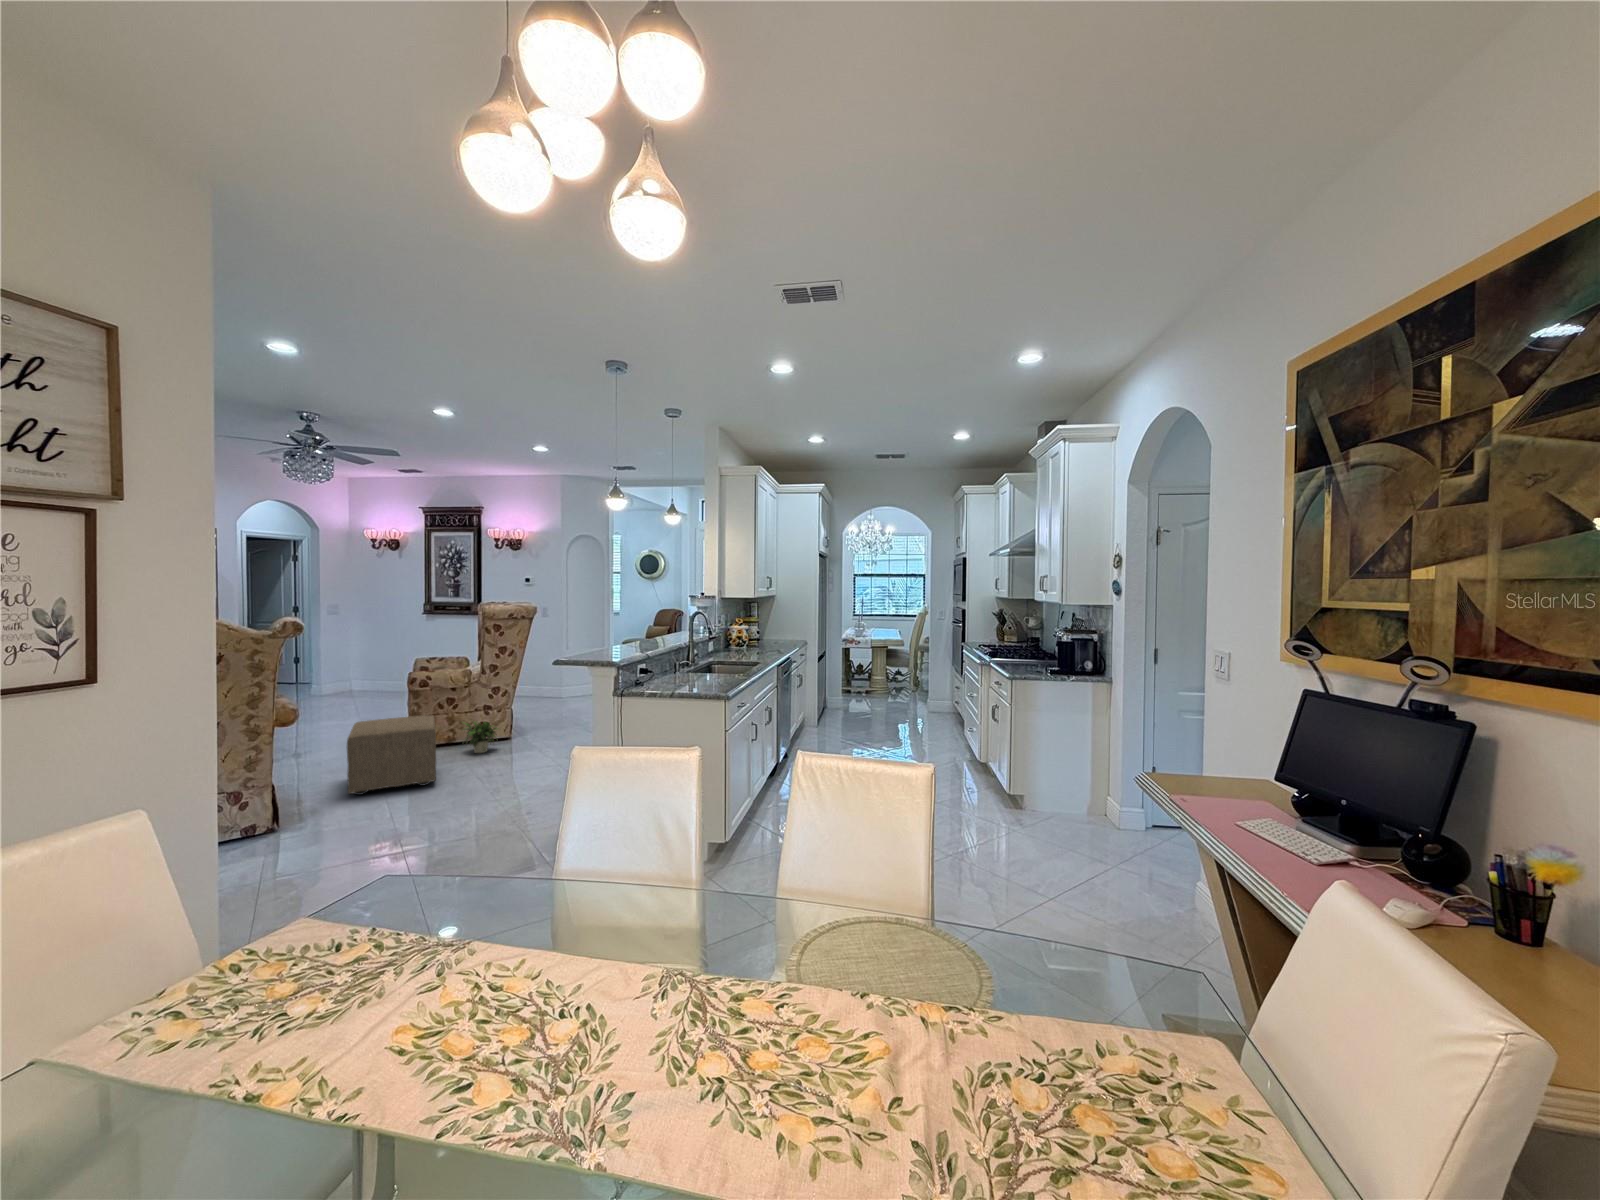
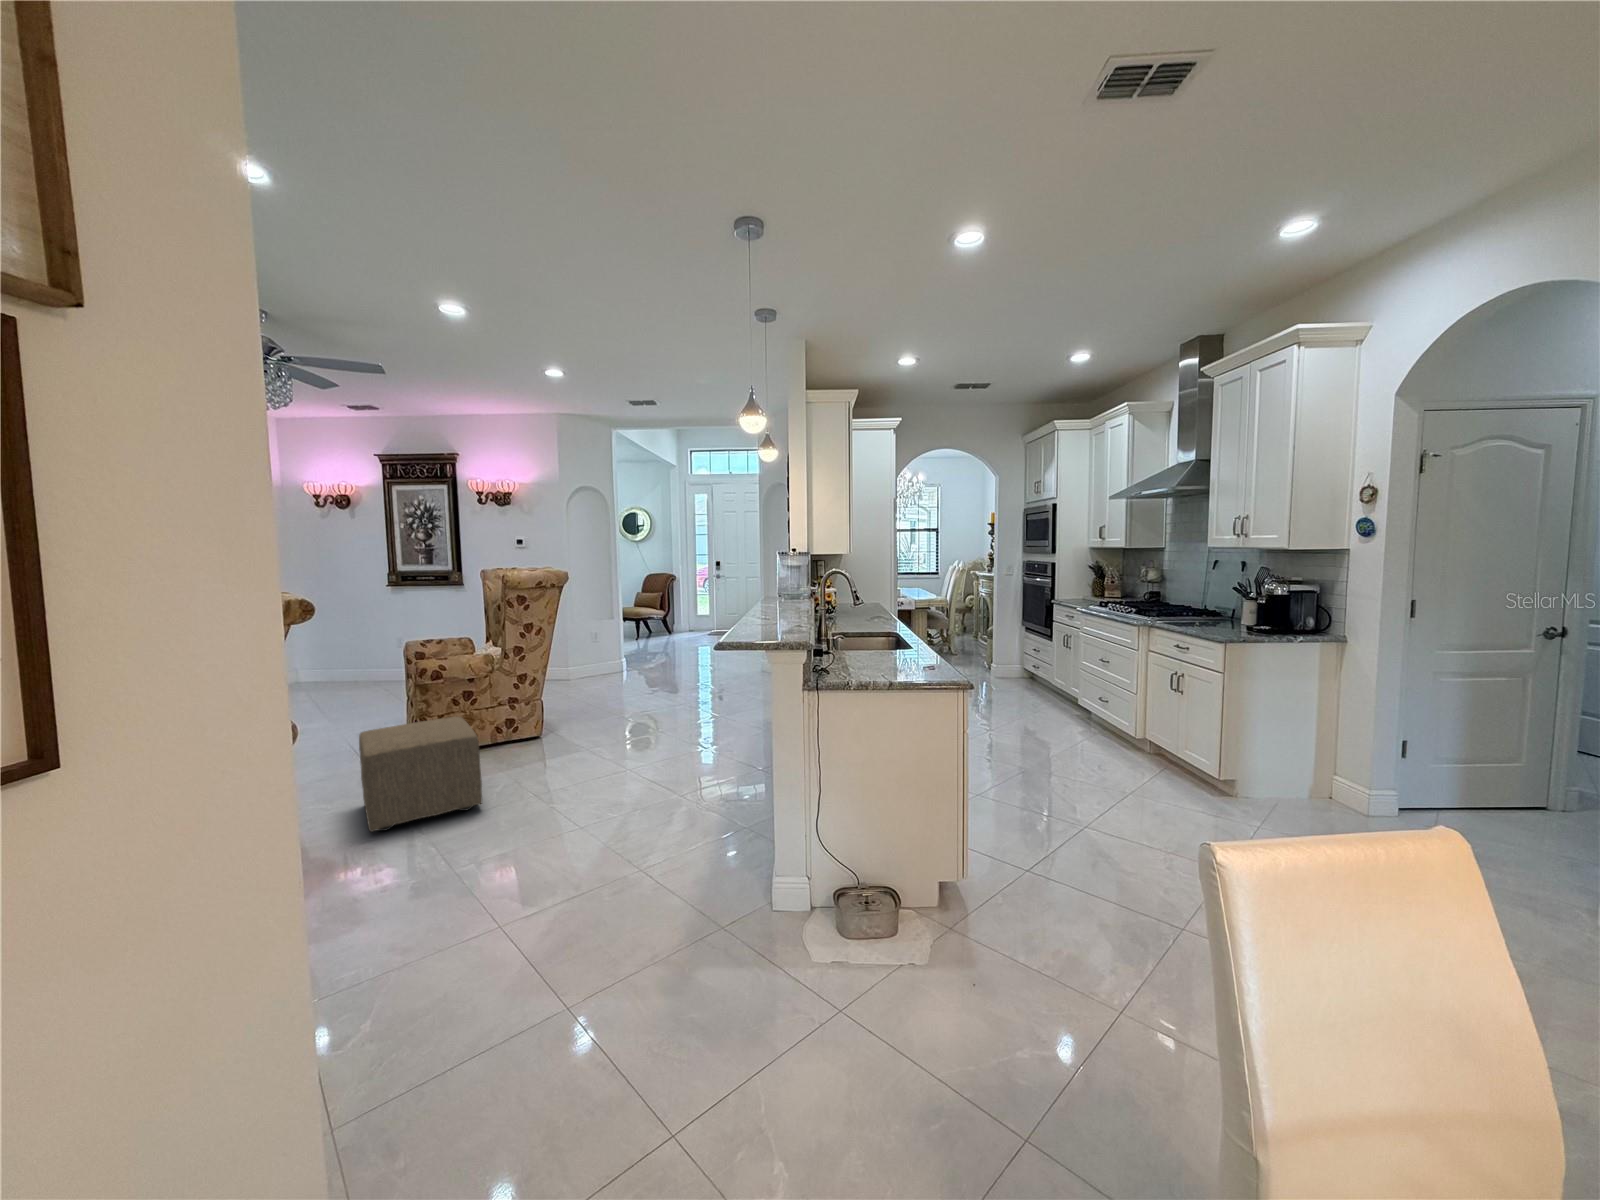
potted plant: present [464,722,497,753] -> none [477,717,535,759]

